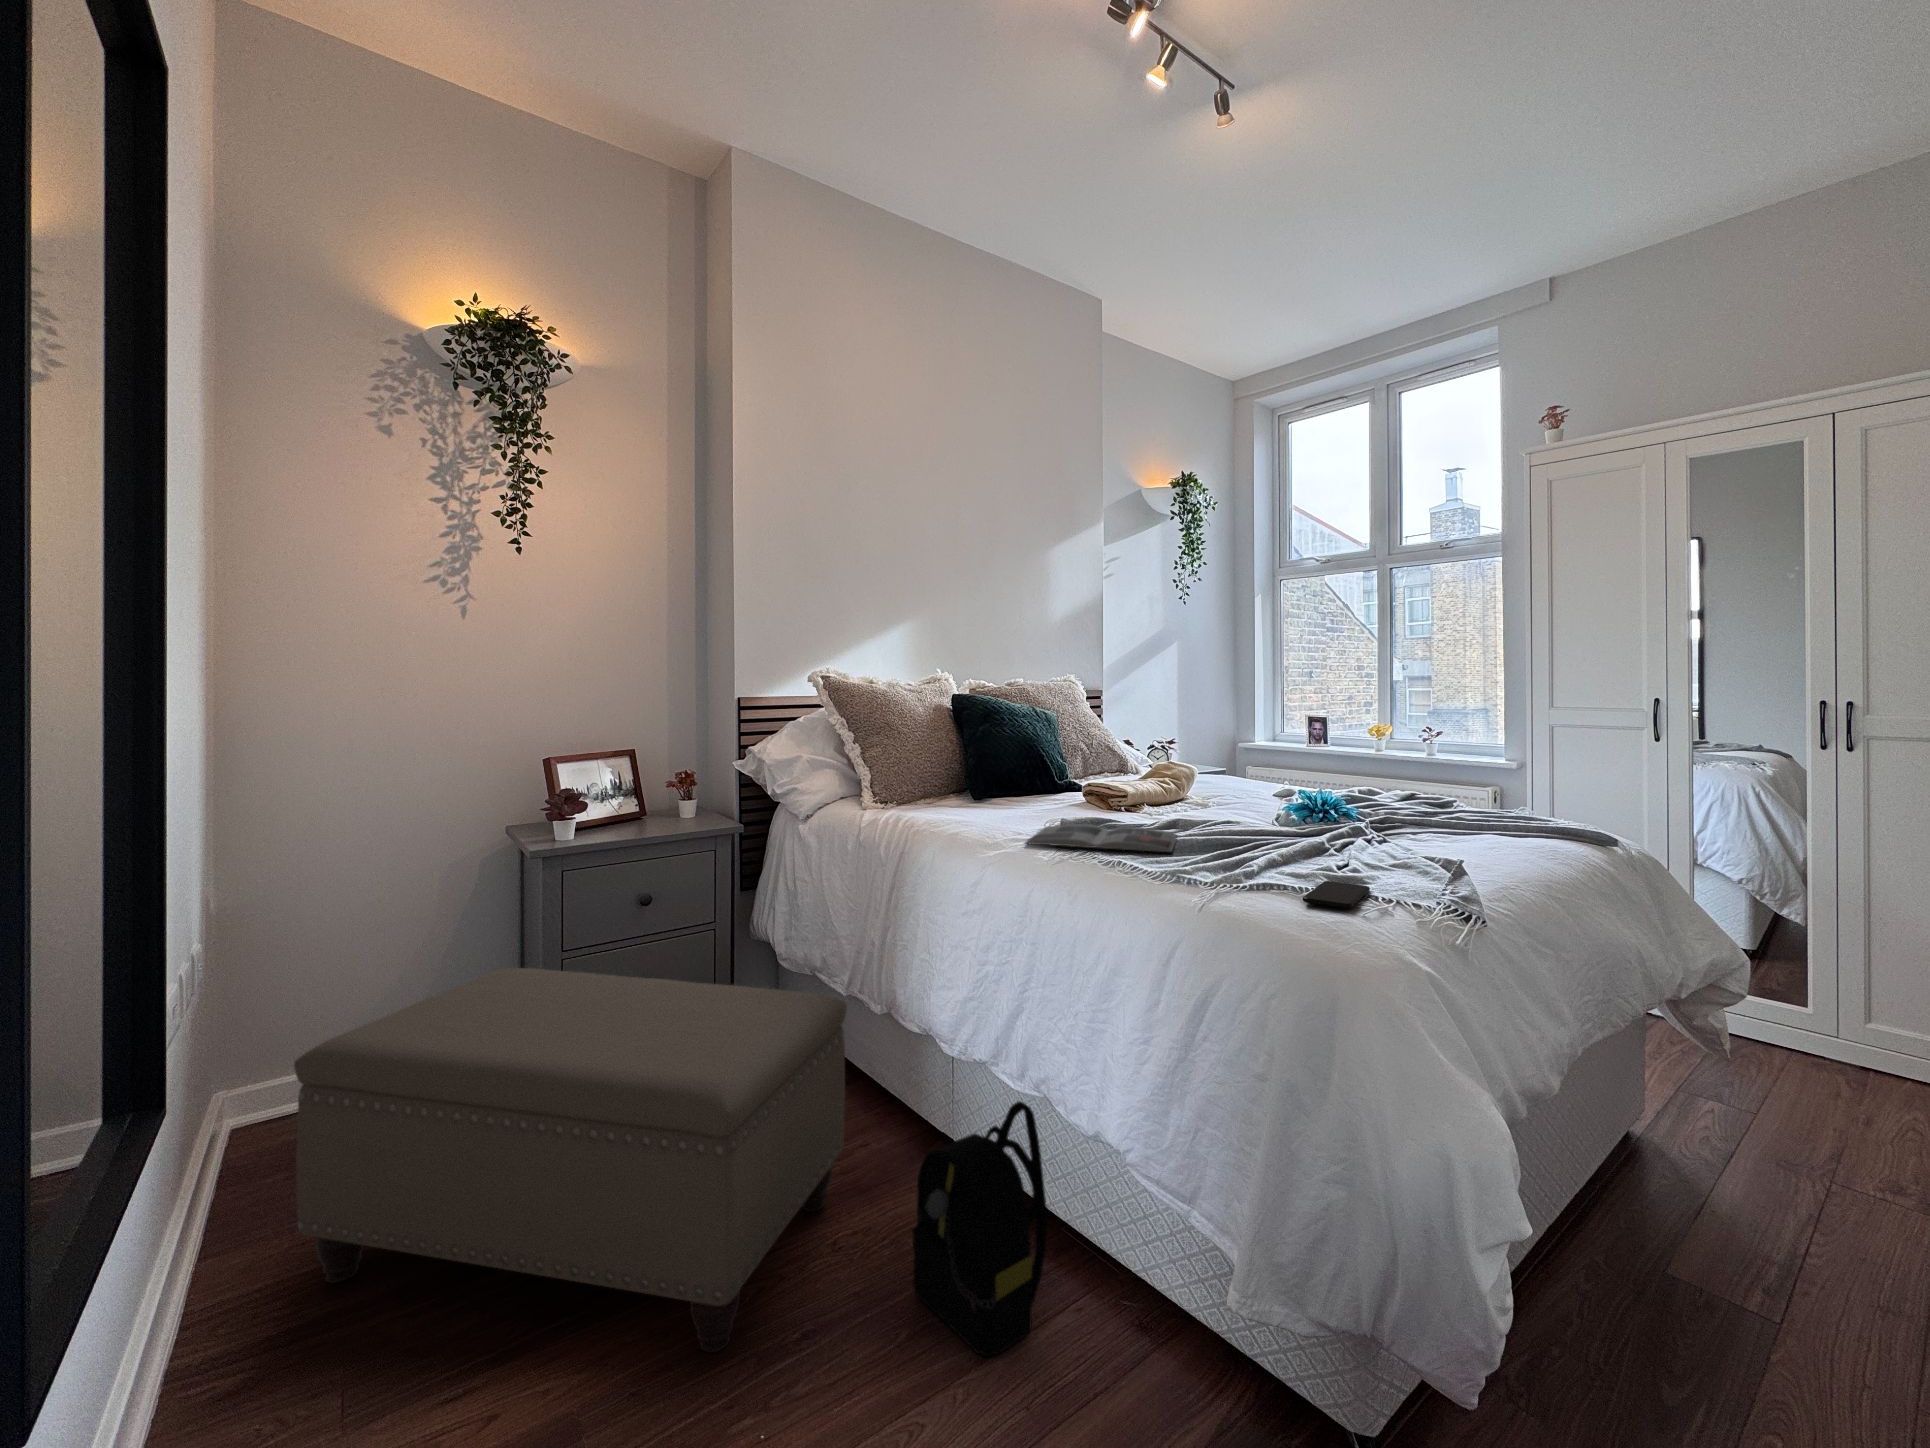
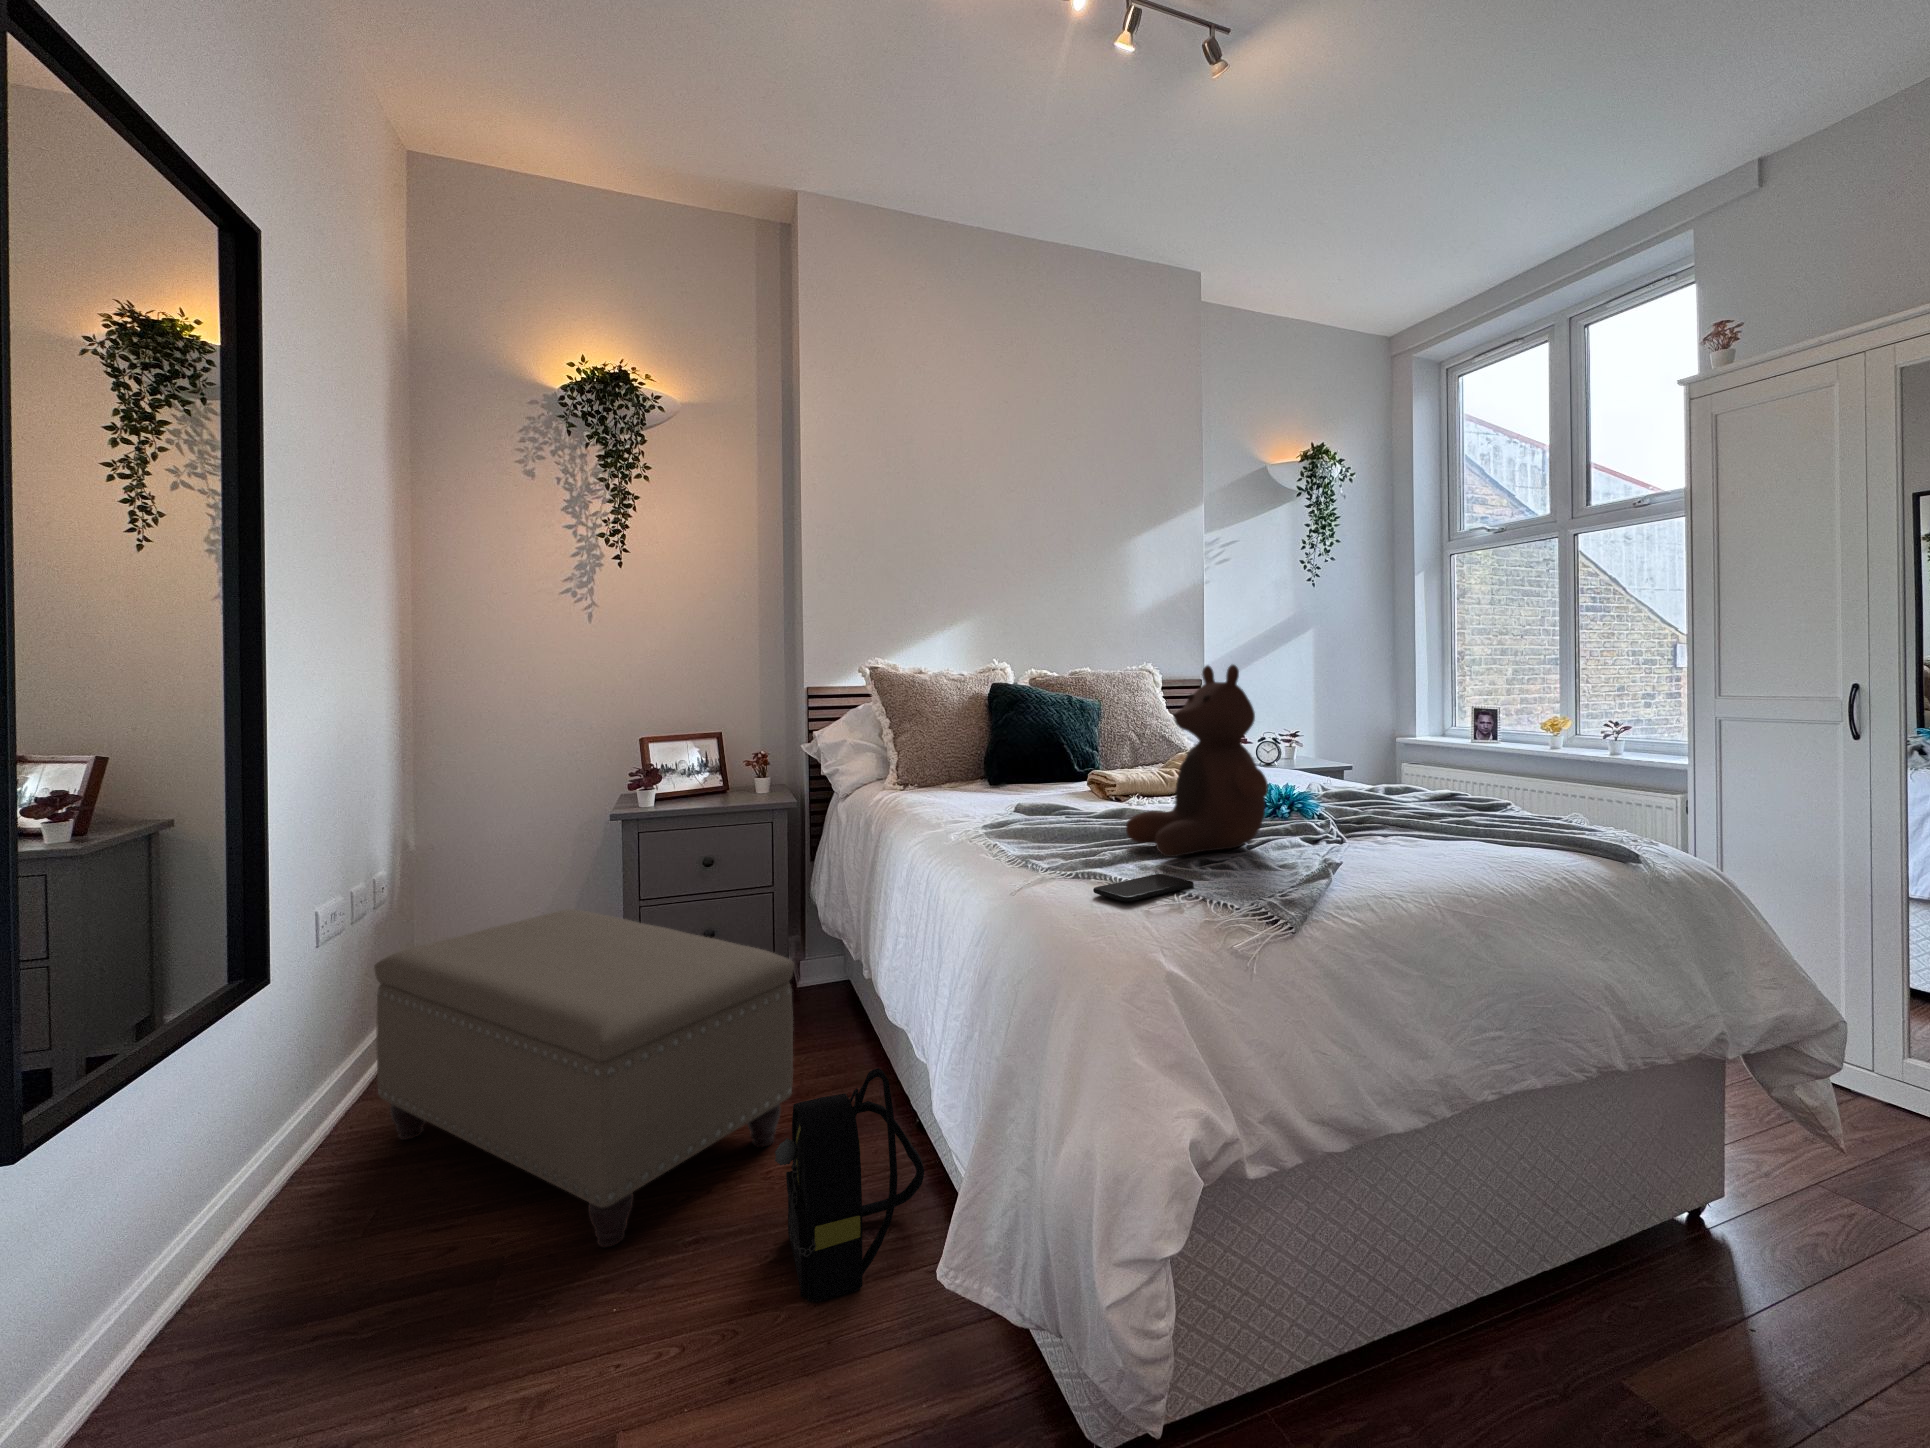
stuffed bear: none [1237,685,1387,865] -> present [1126,665,1268,857]
magazine: present [1025,824,1177,852] -> none [941,808,1109,838]

